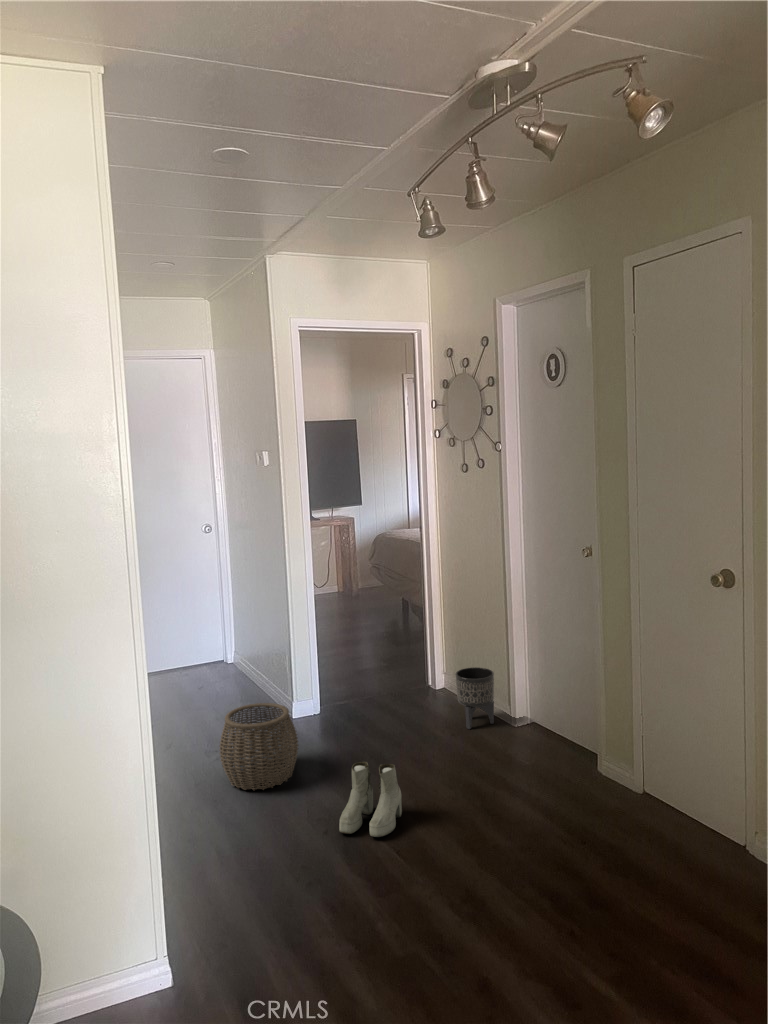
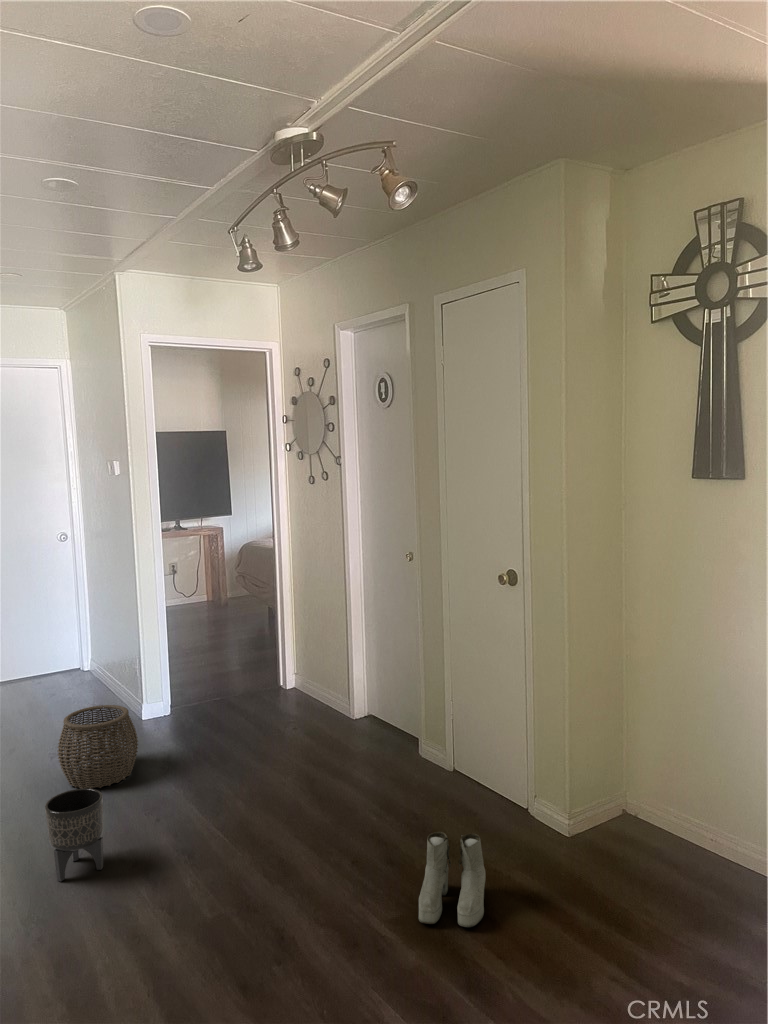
planter: present [455,667,494,729] -> present [45,788,103,882]
boots: present [339,762,402,837] -> present [418,832,486,927]

